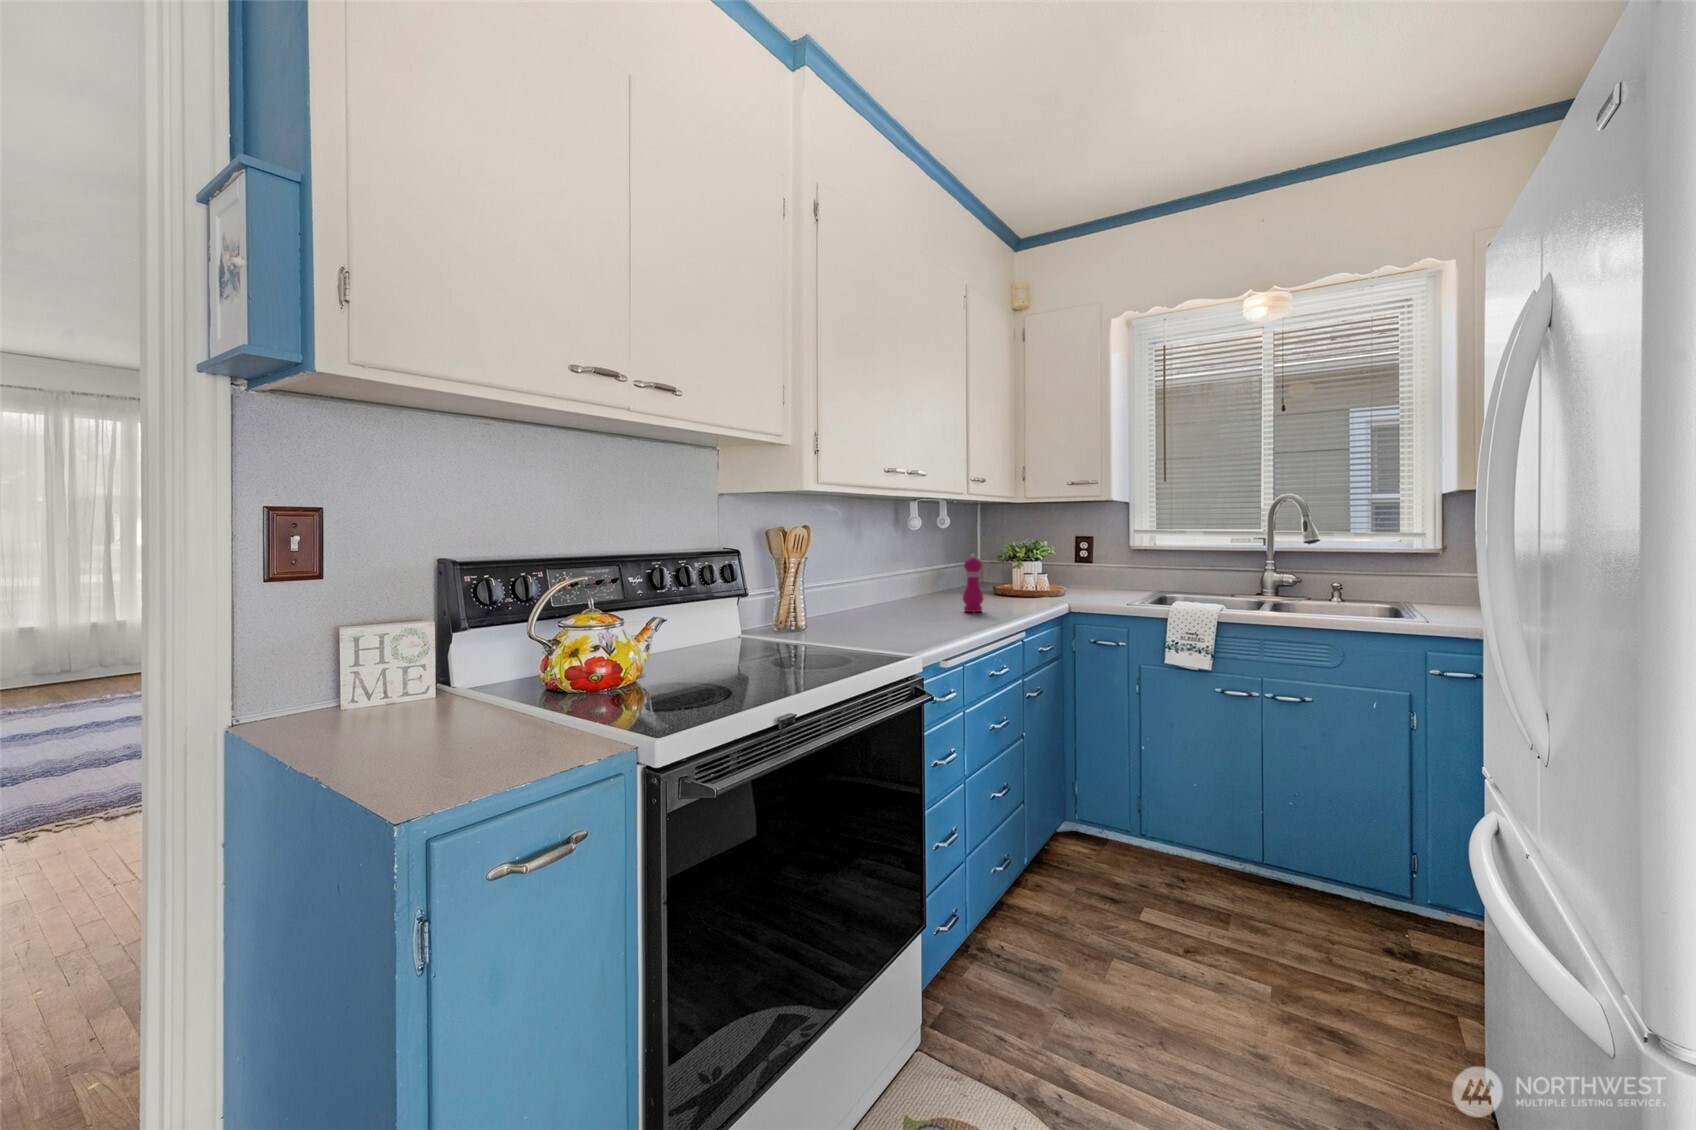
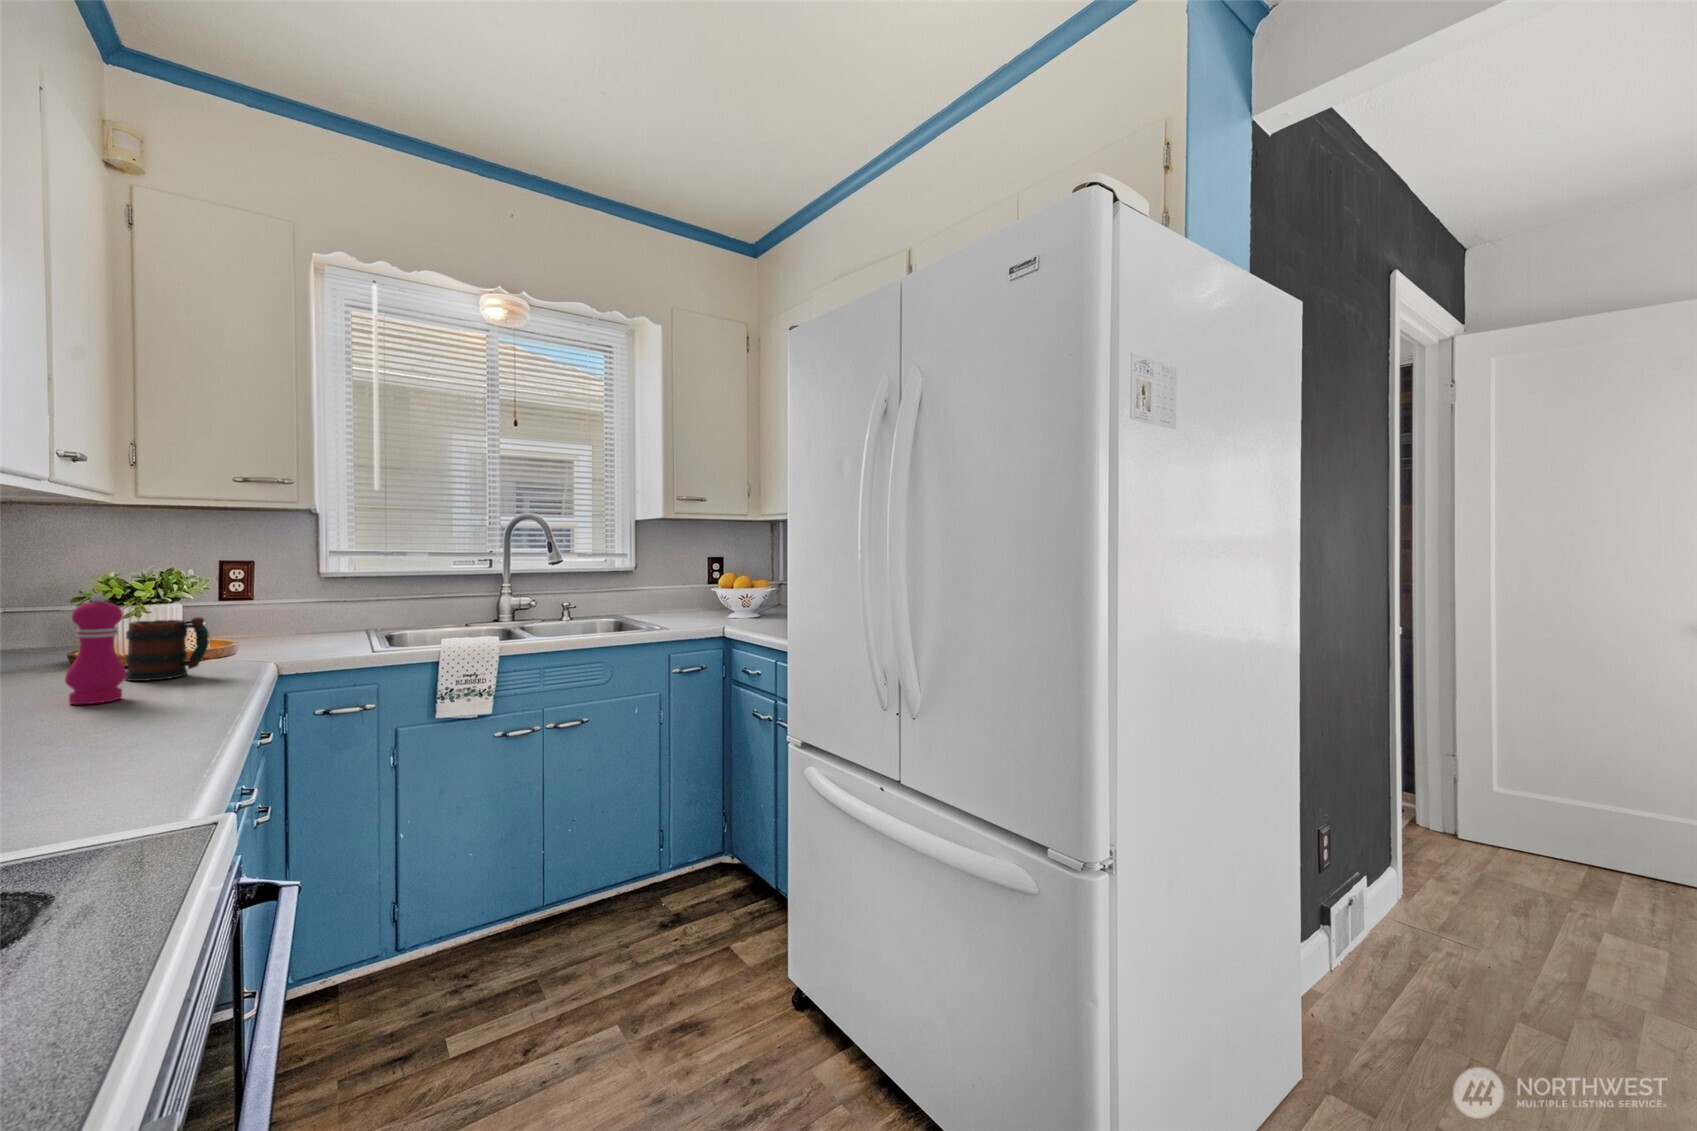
mug: none [994,571,1026,607] -> present [125,617,209,681]

